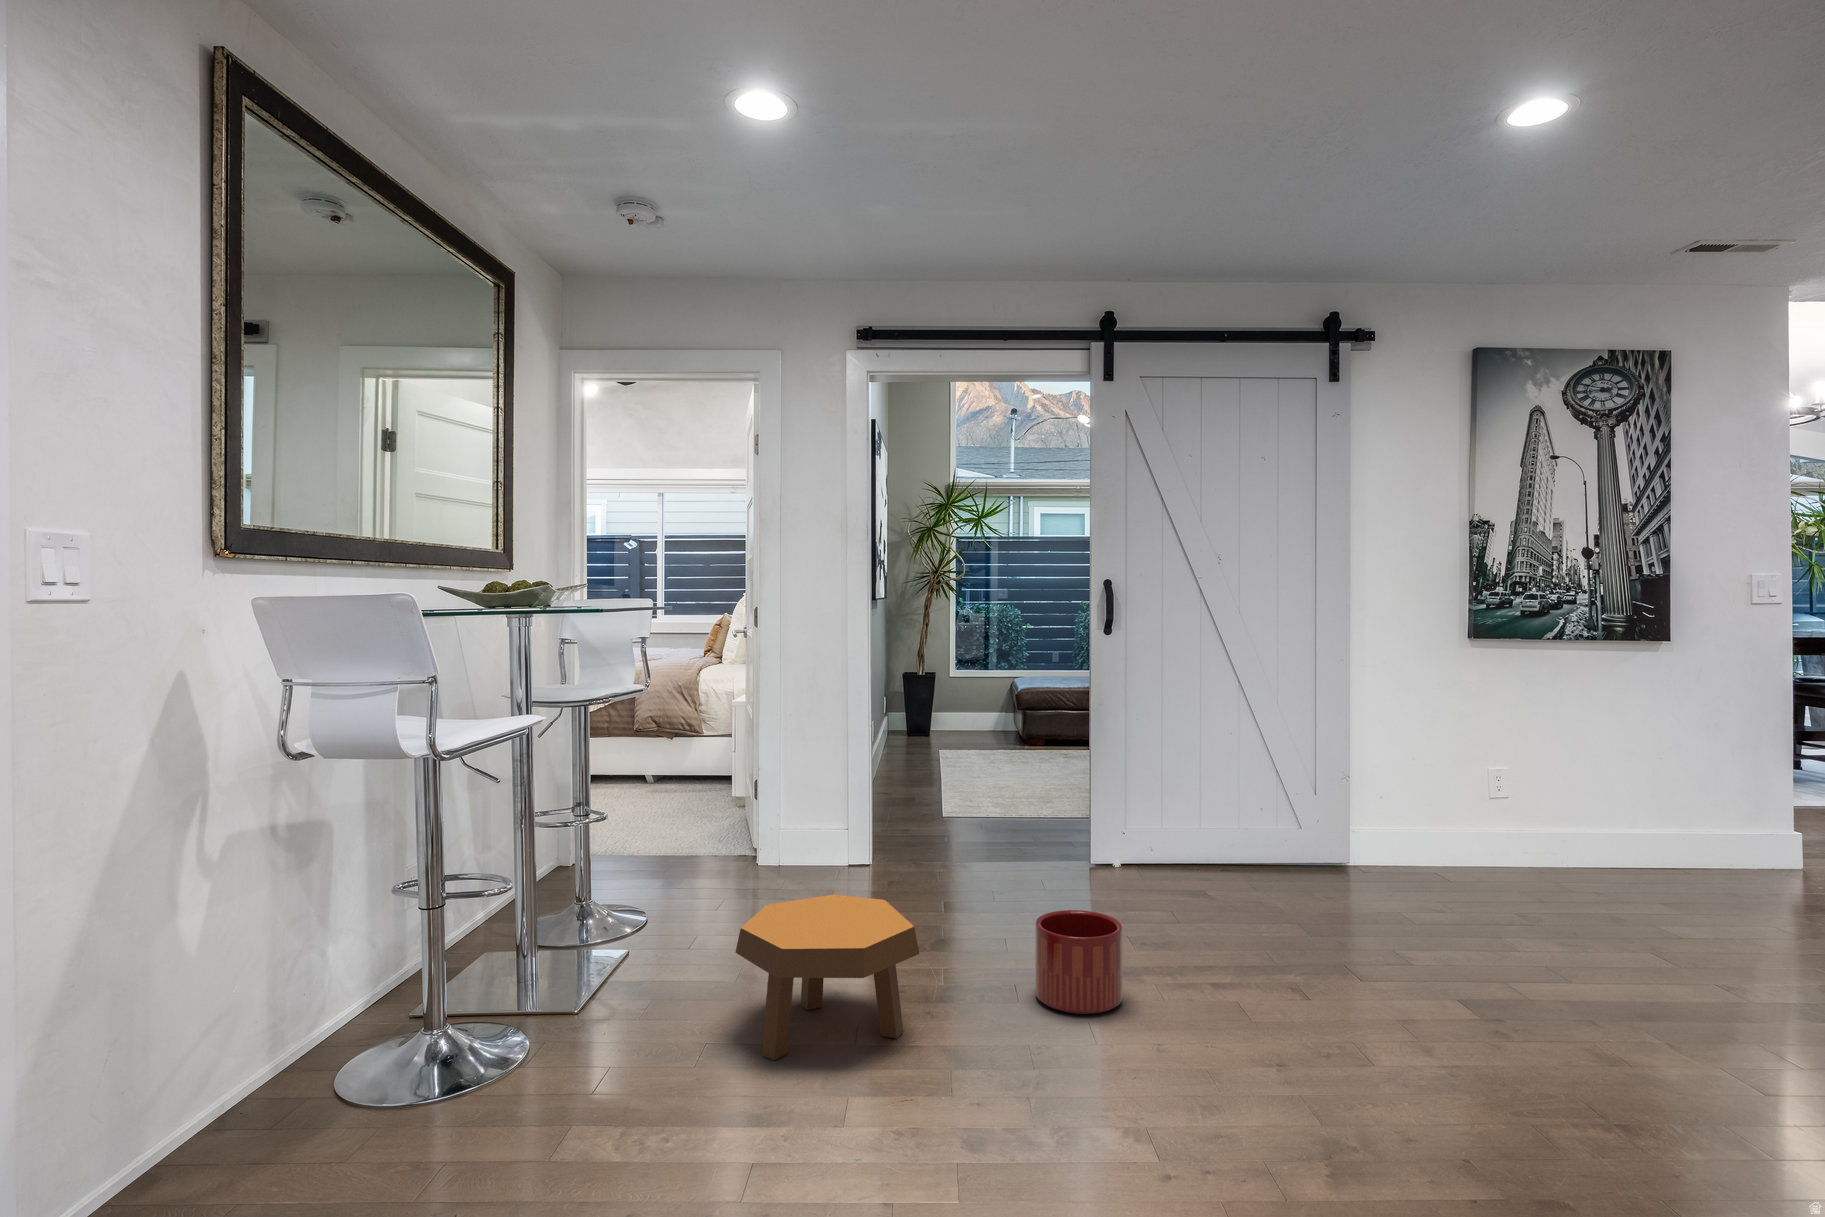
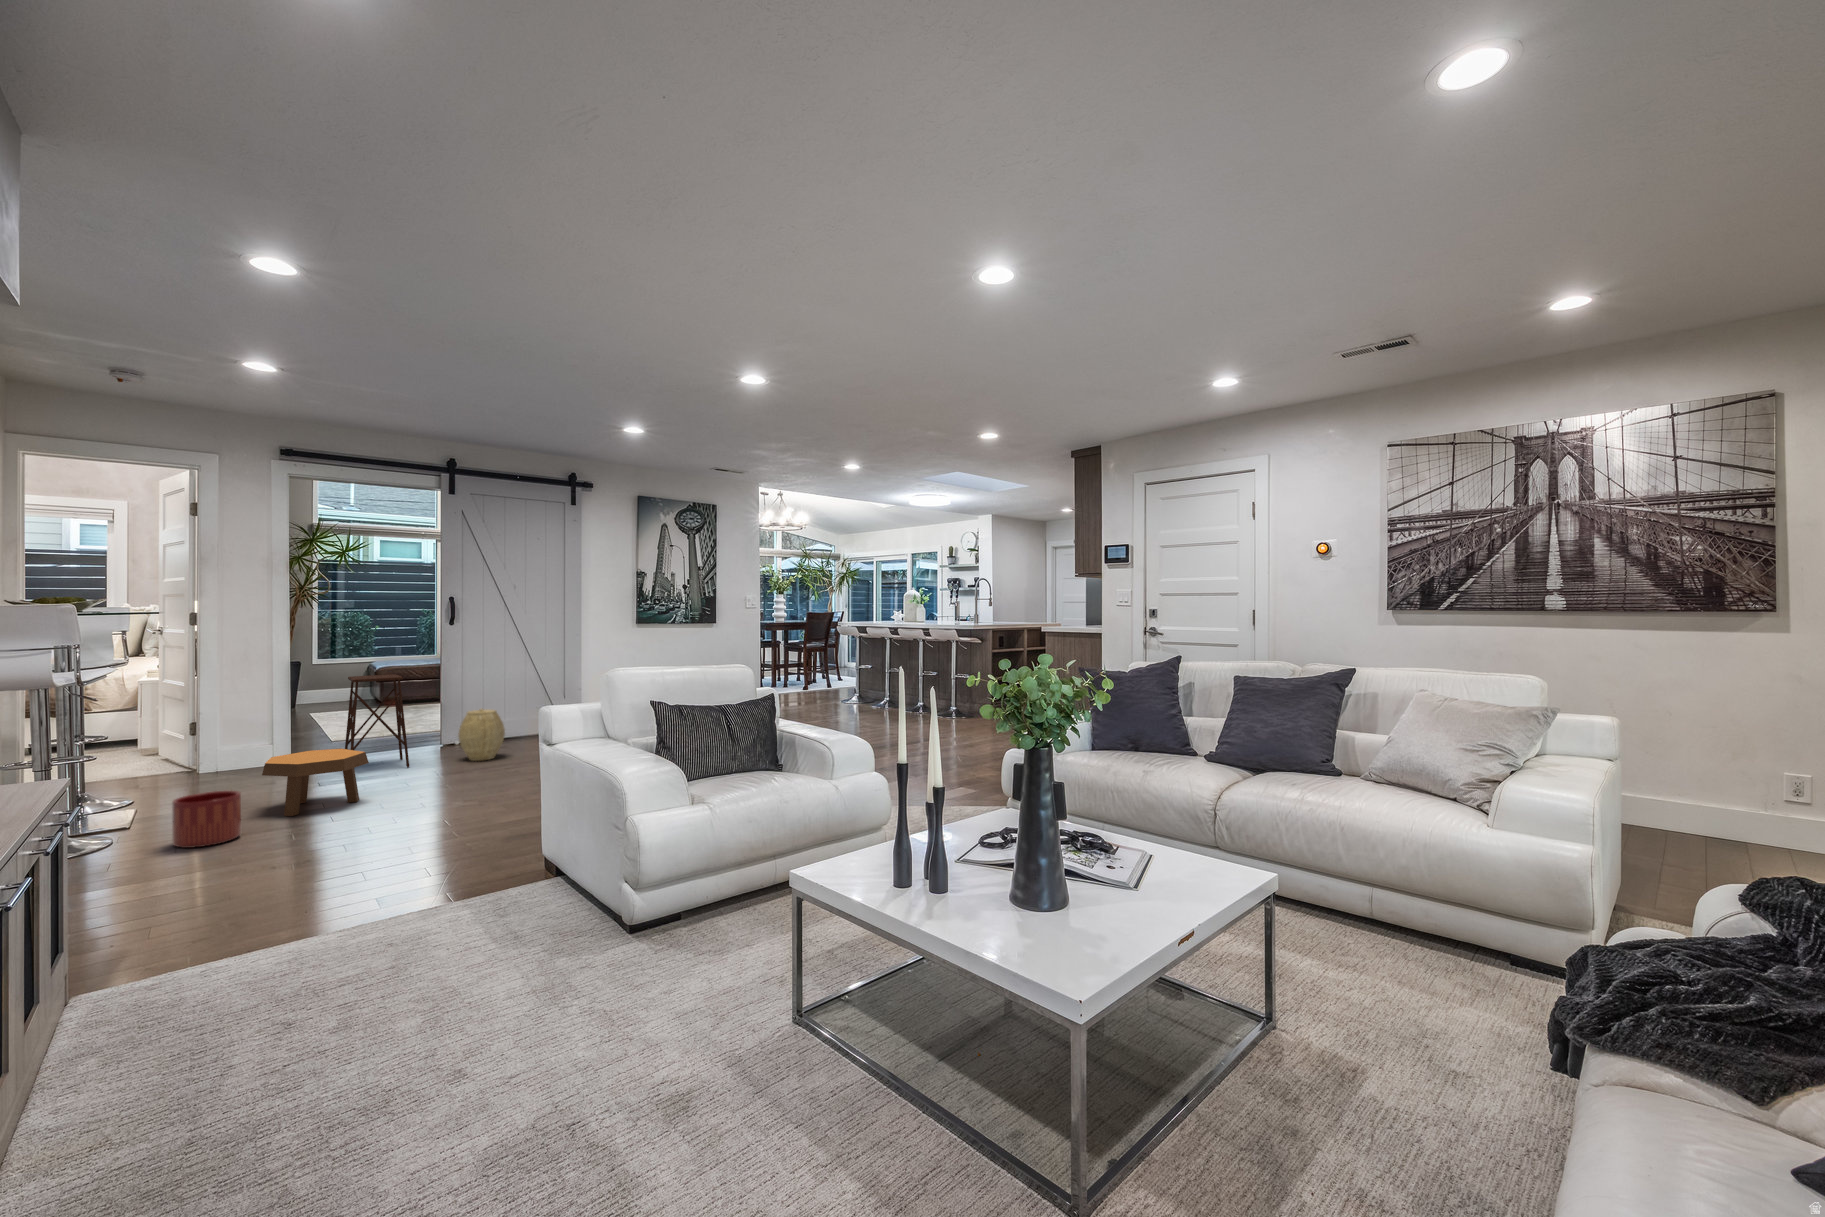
side table: none [925,729,1024,924] -> present [345,674,409,768]
woven basket: none [1112,817,1201,932] -> present [459,709,505,761]
planter: present [1035,910,1123,1014] -> present [172,791,241,848]

